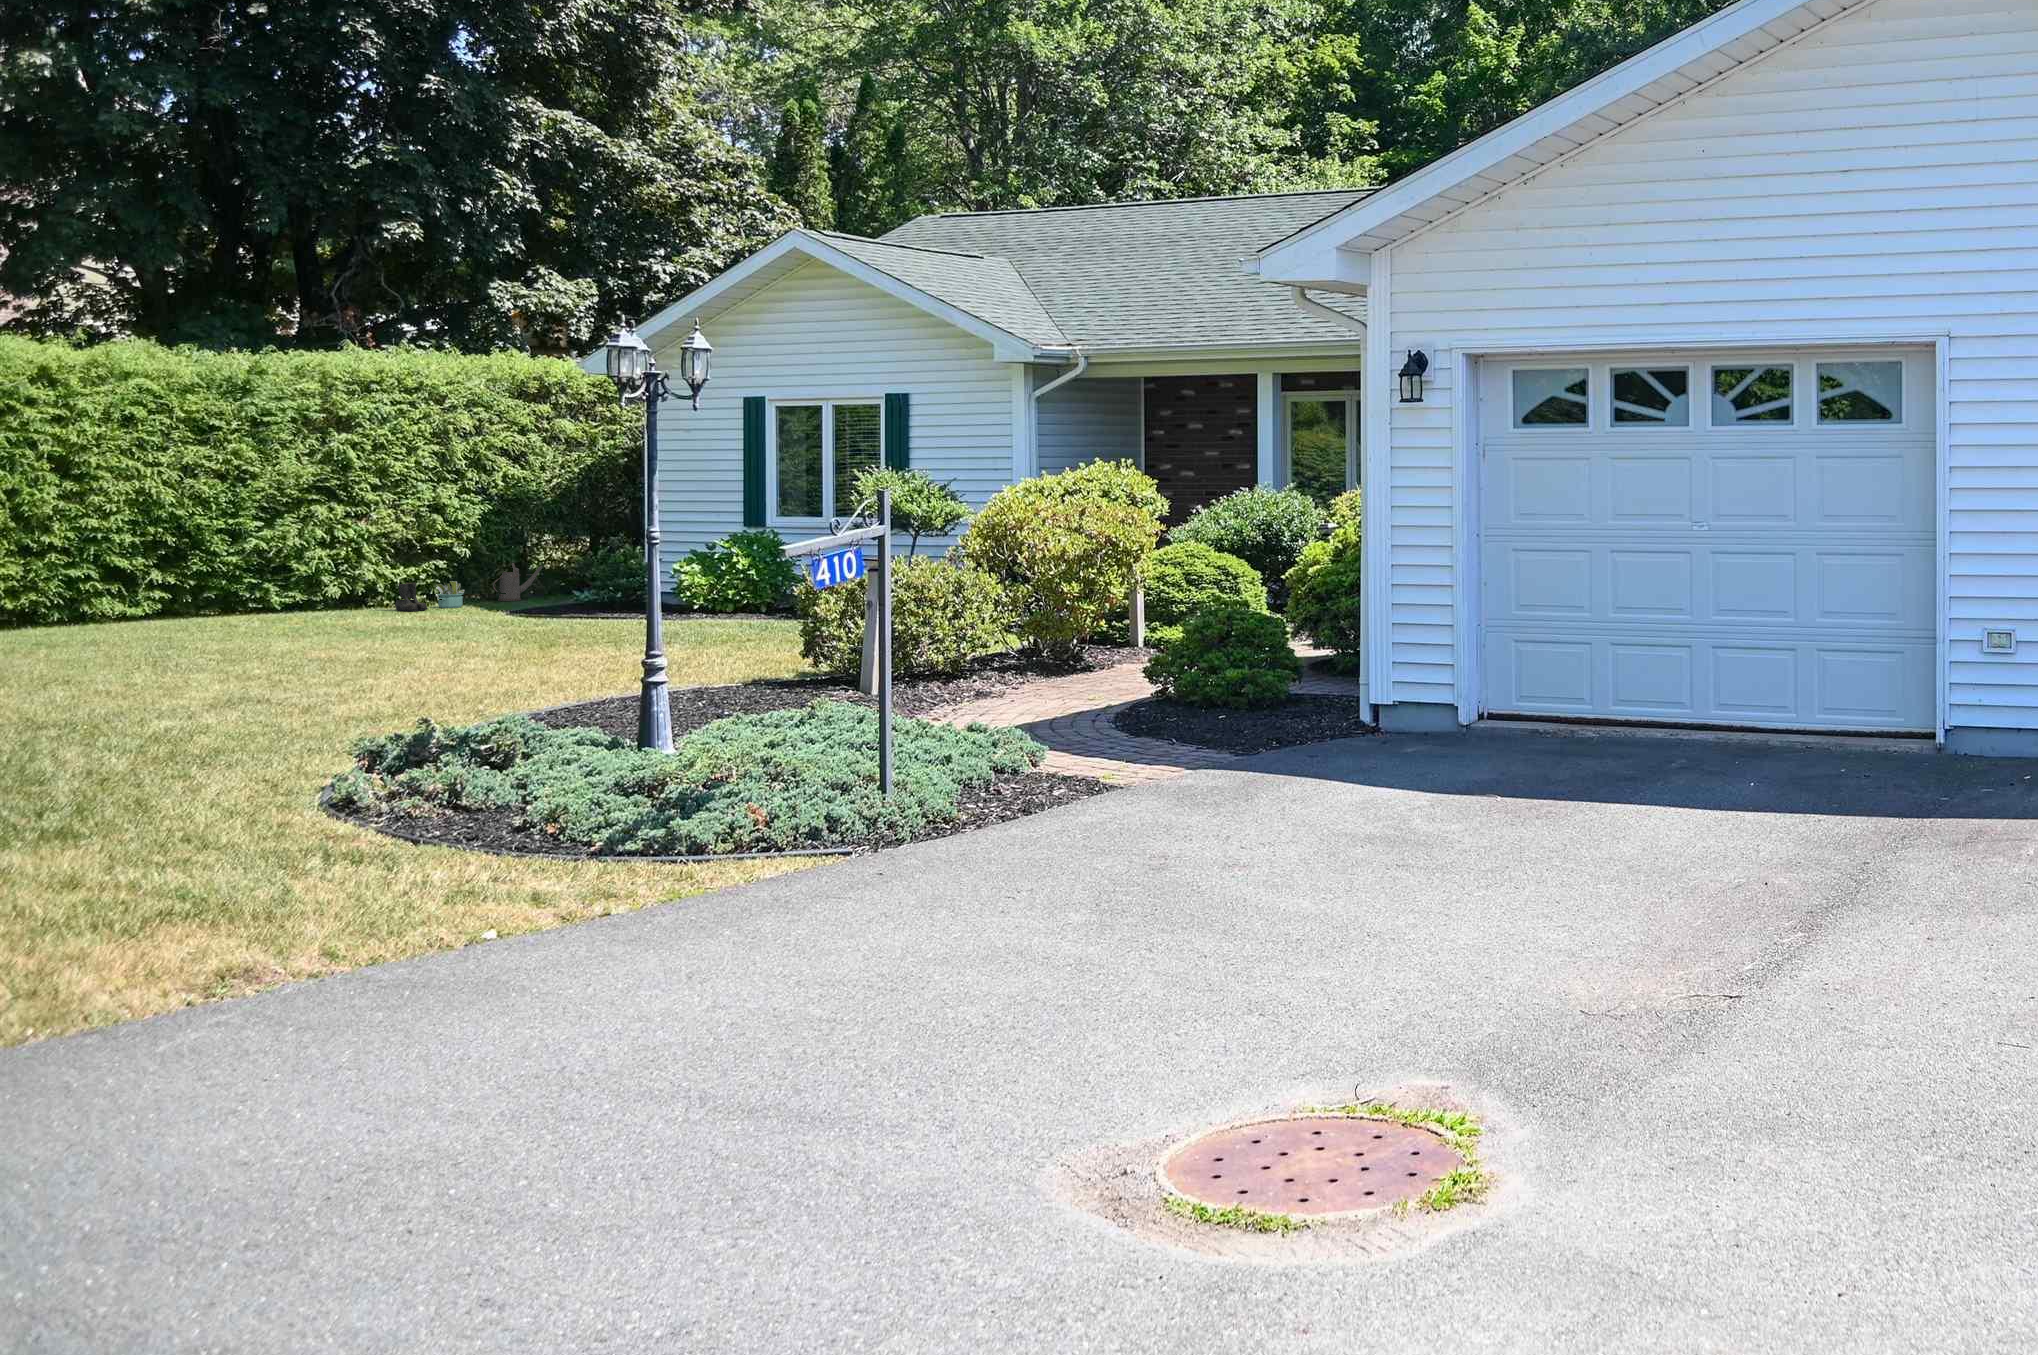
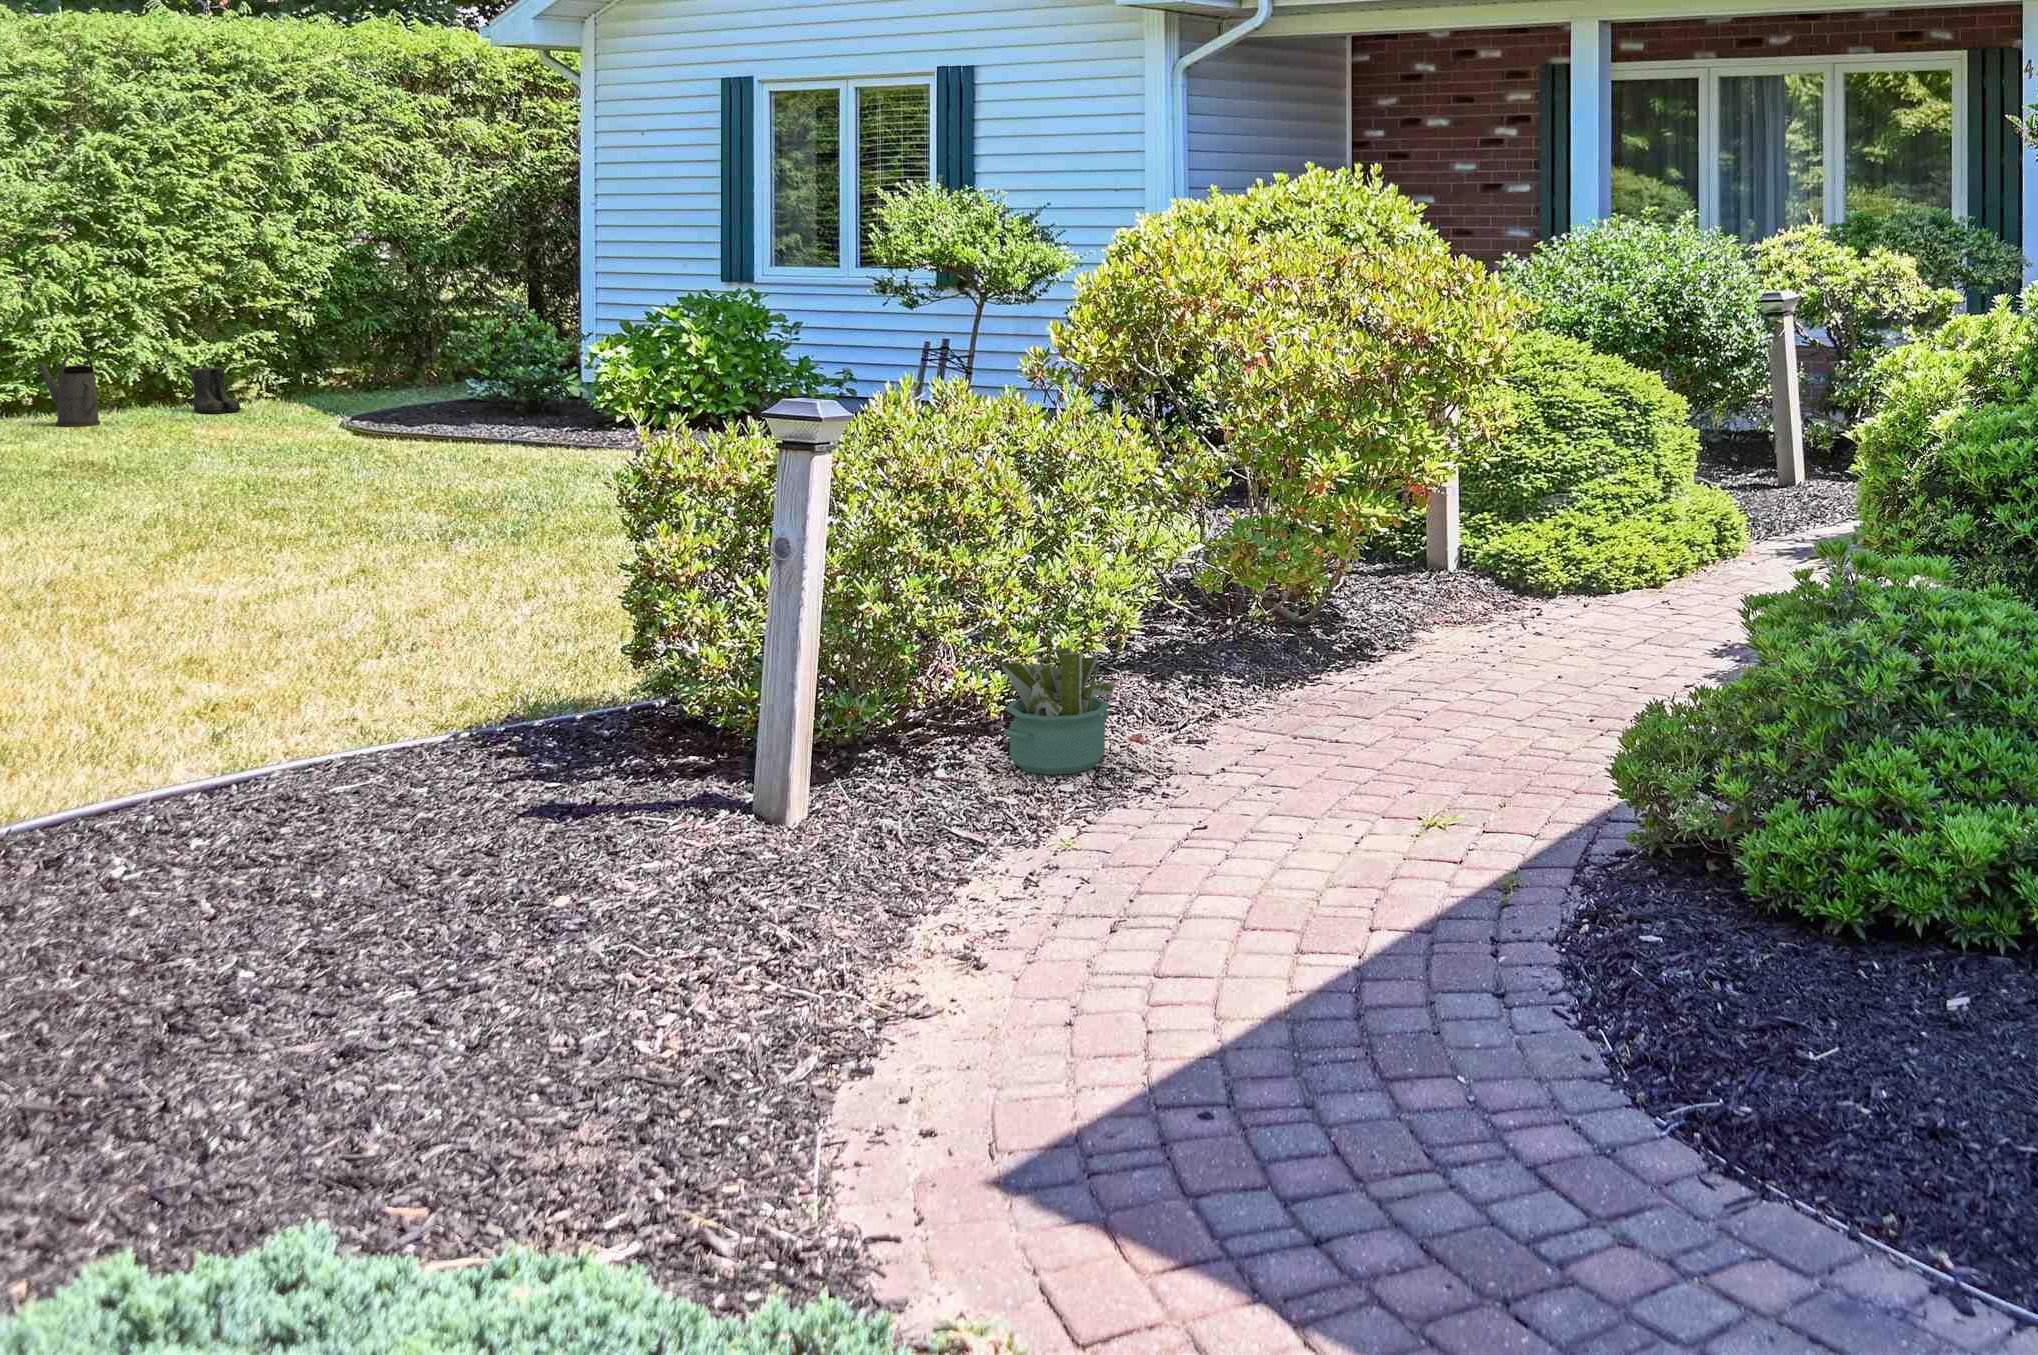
watering can: present [493,563,542,601] -> present [38,352,100,427]
decorative plant: present [436,581,464,608] -> present [1001,647,1116,775]

